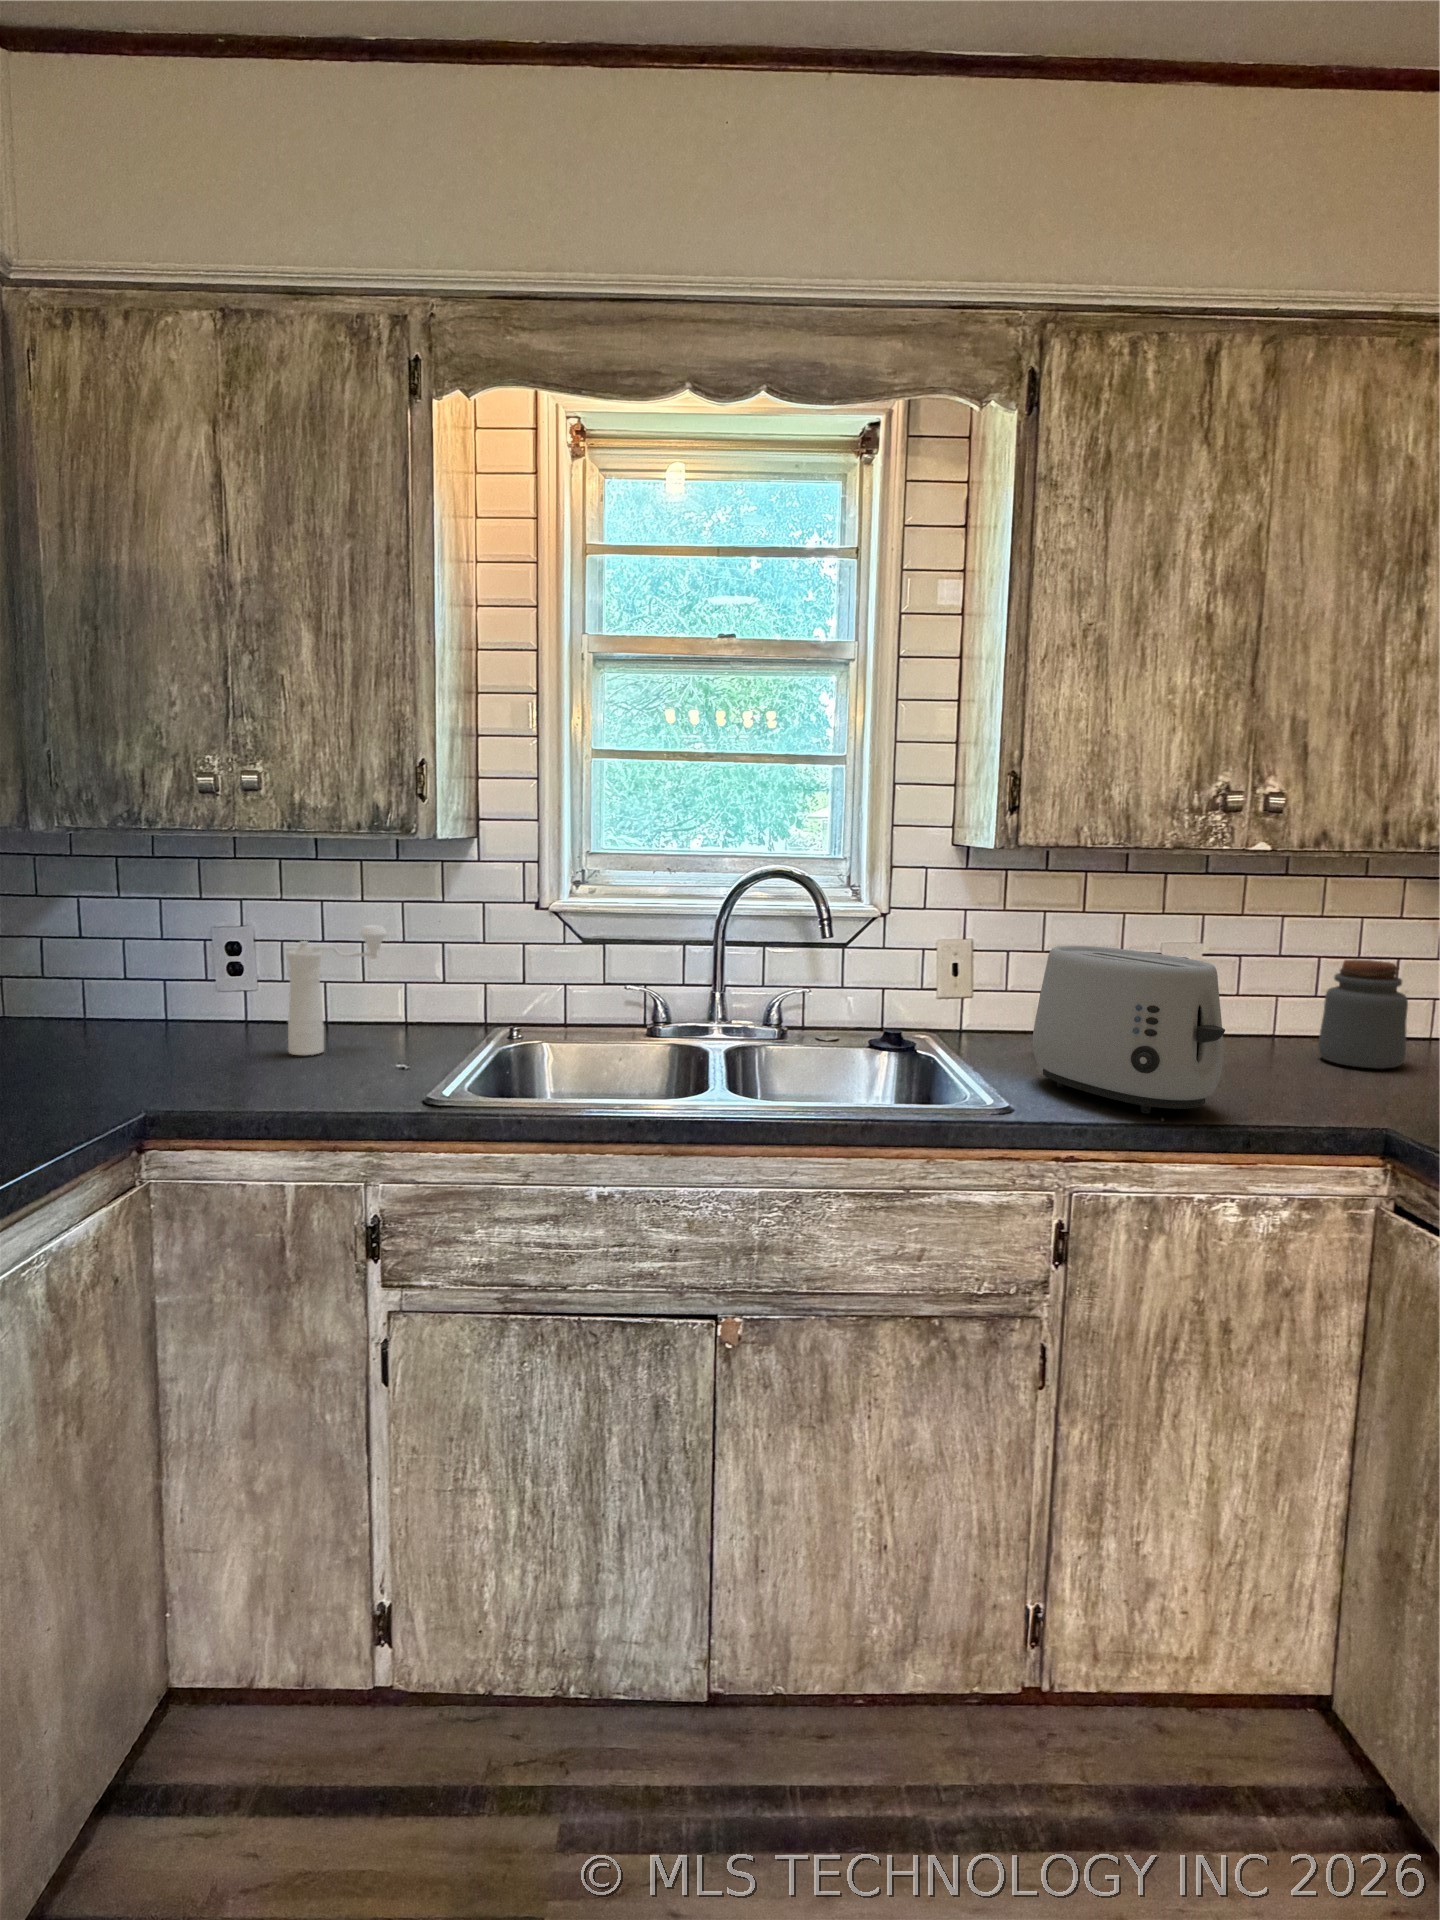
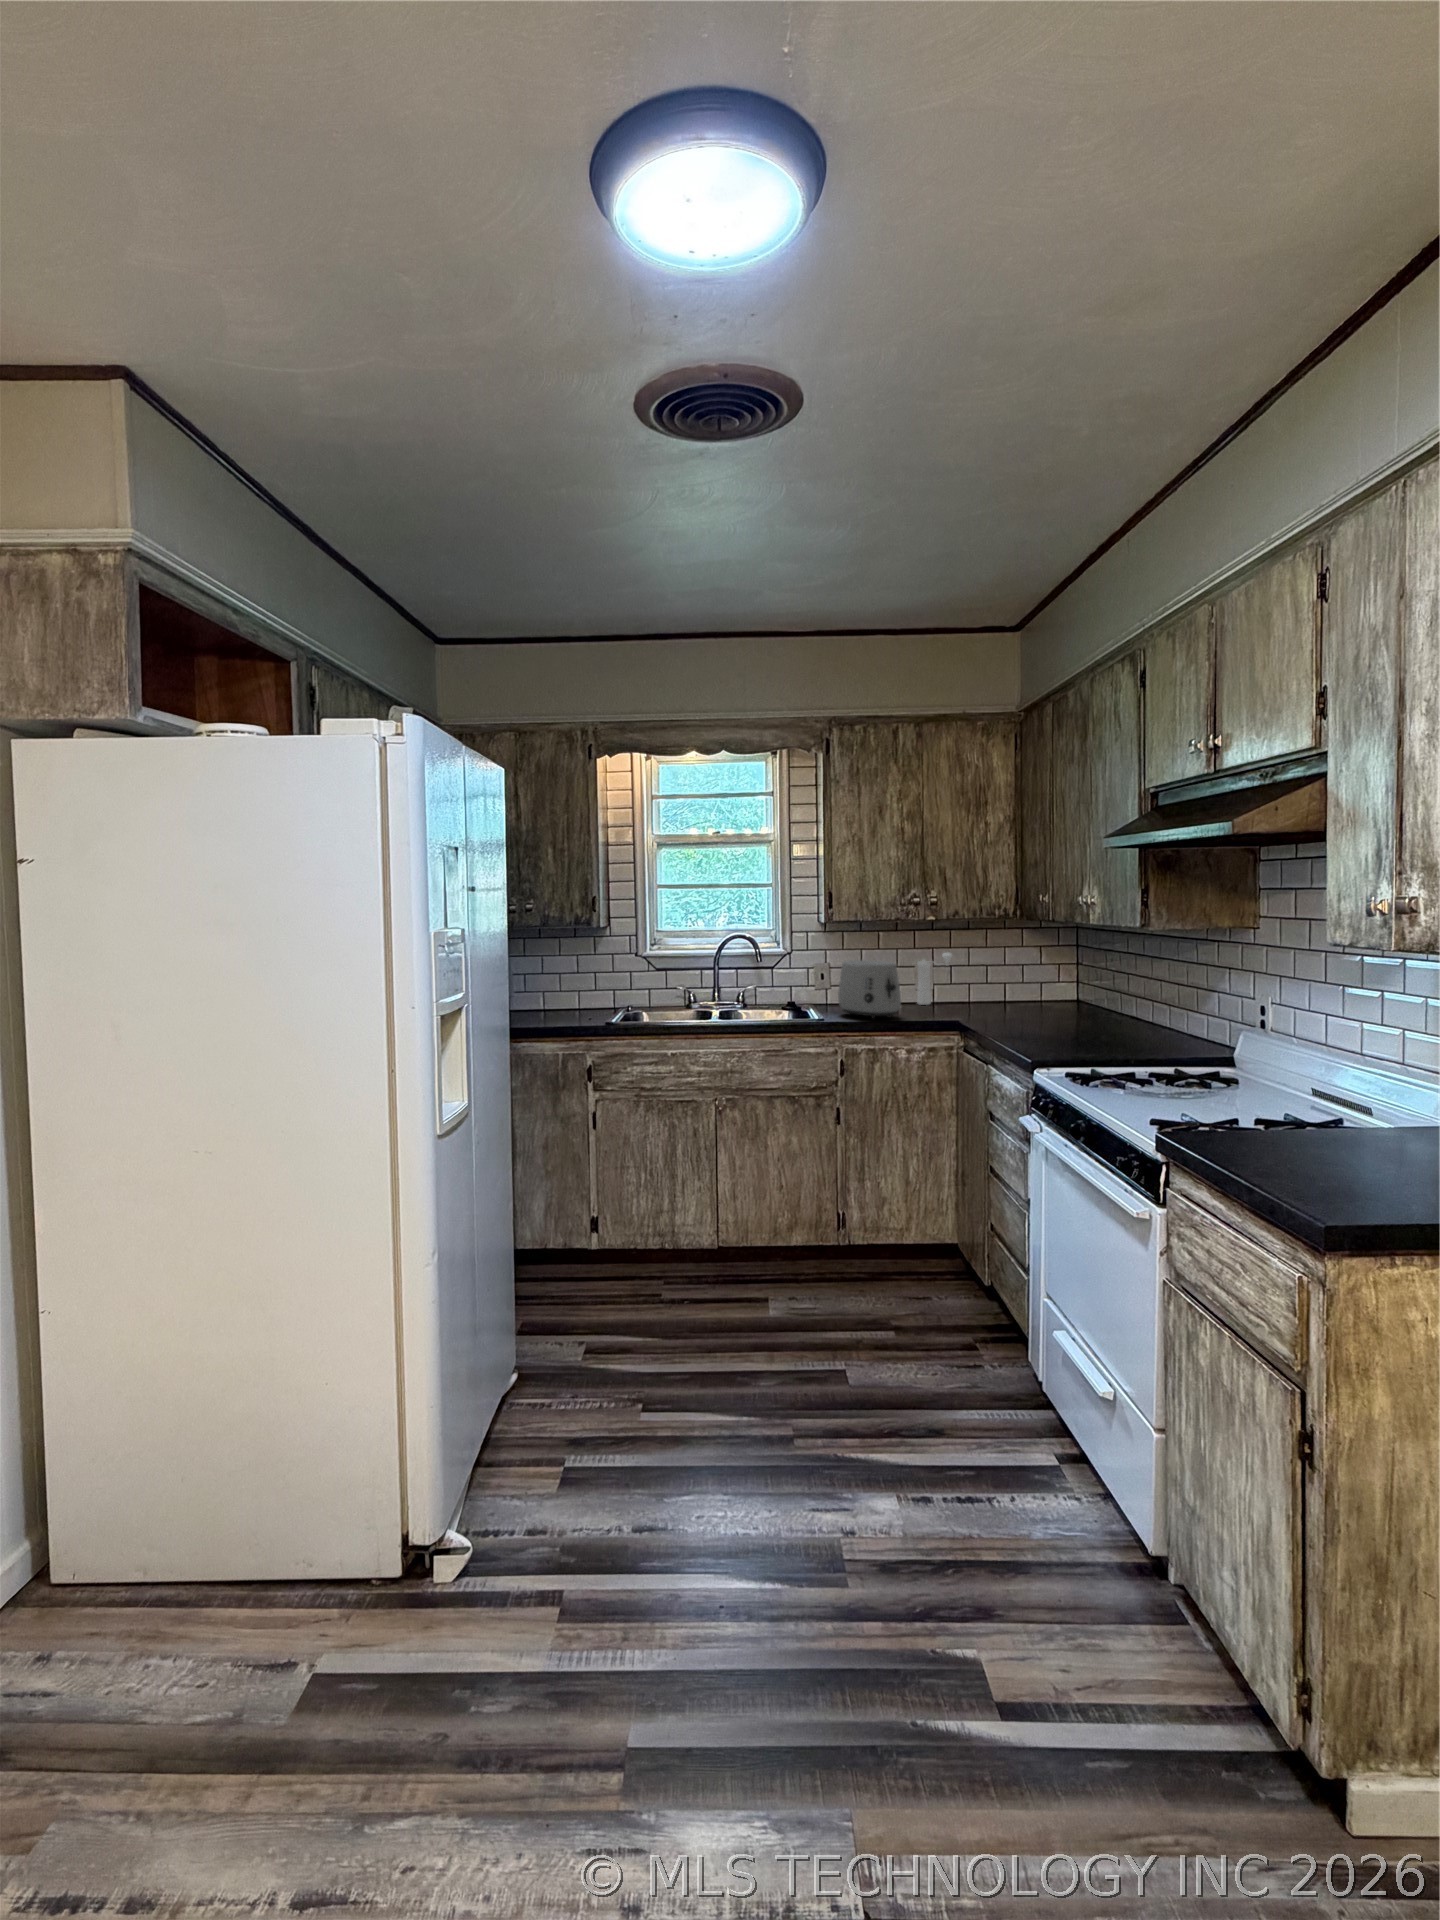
pepper mill: present [284,925,387,1055] -> present [917,953,952,1005]
jar: present [1318,960,1408,1069] -> none [967,964,1000,1007]

